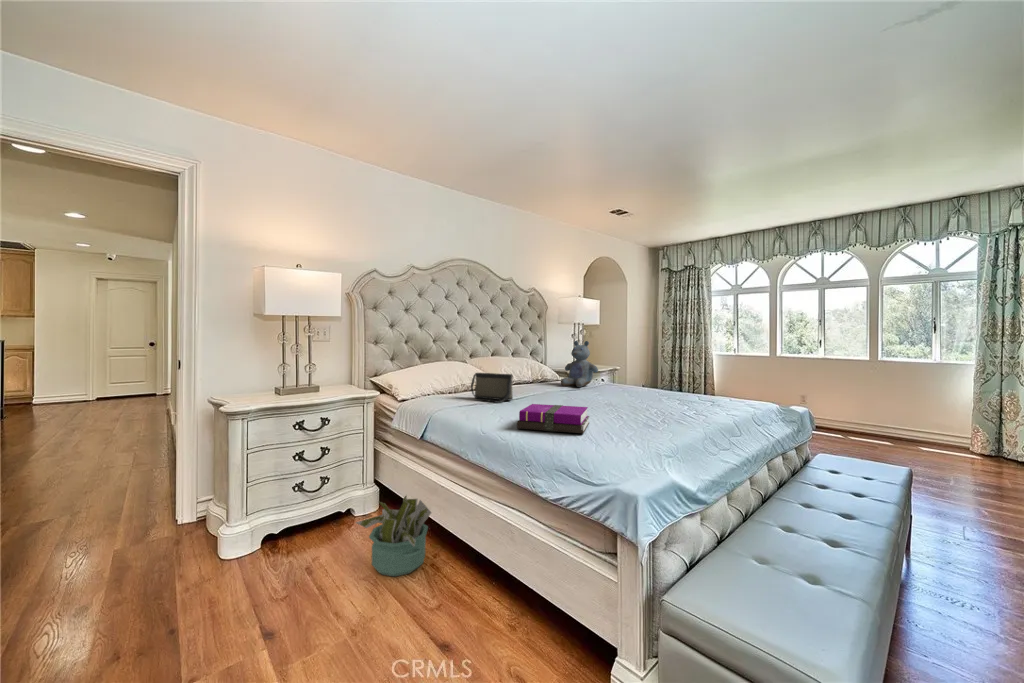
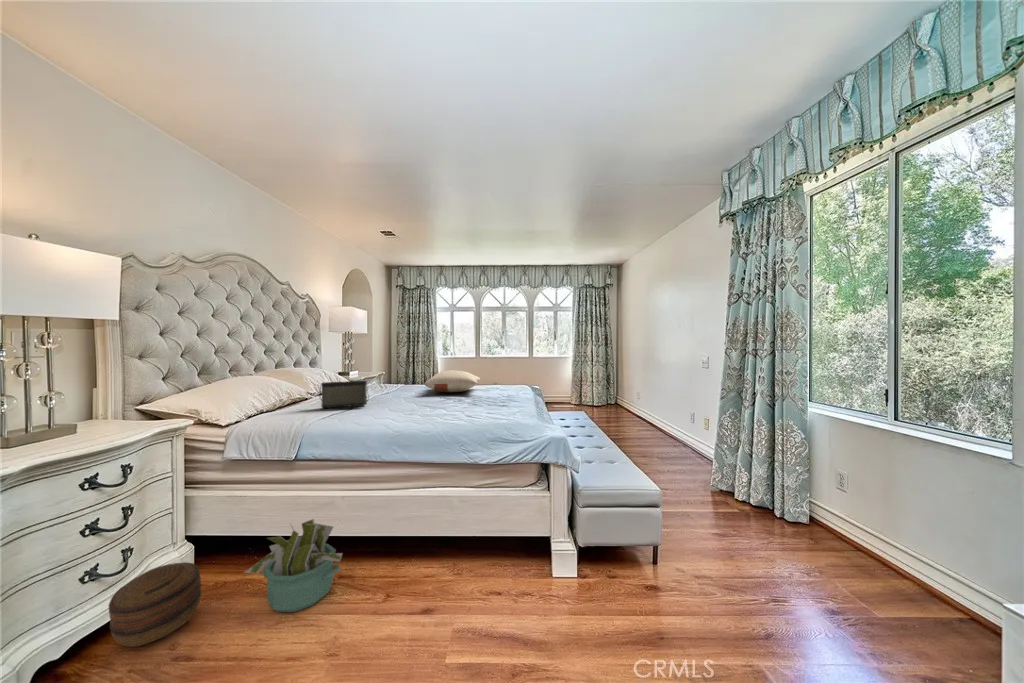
stuffed bear: present [561,341,598,387] -> none [371,348,404,389]
pillow: none [590,372,681,400] -> present [425,370,480,392]
notebook: present [517,404,589,433] -> none [421,397,483,421]
basket: none [297,496,350,548] -> present [109,562,201,647]

